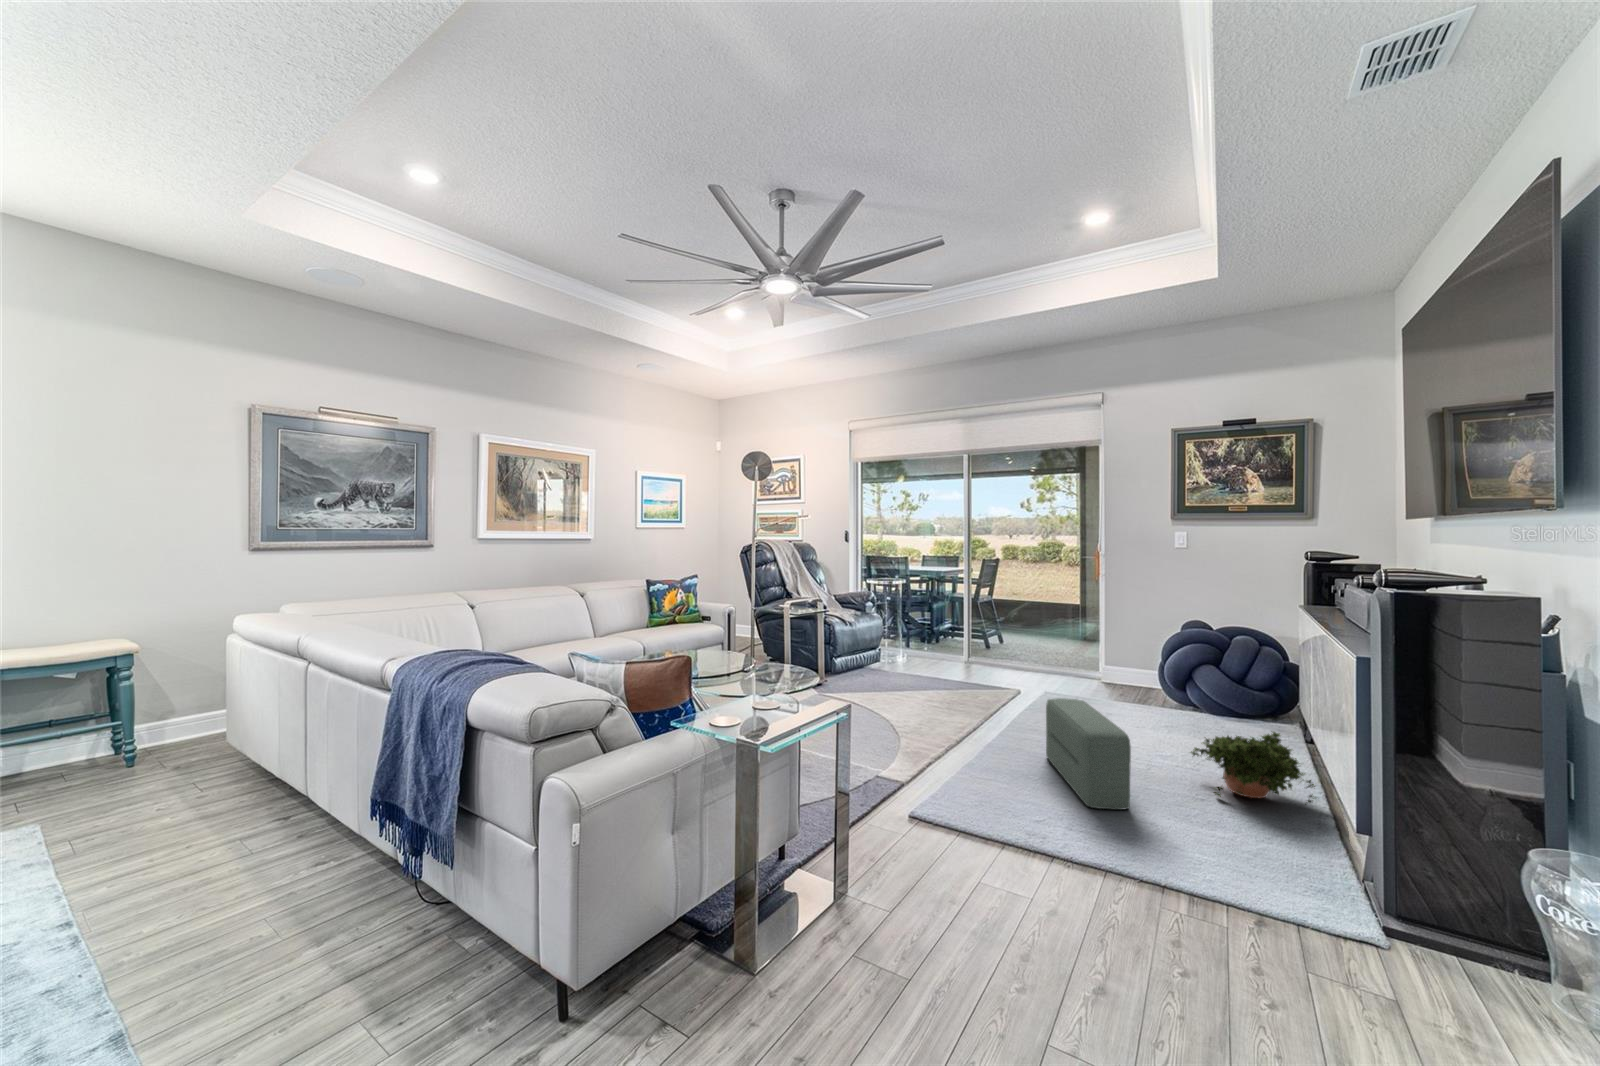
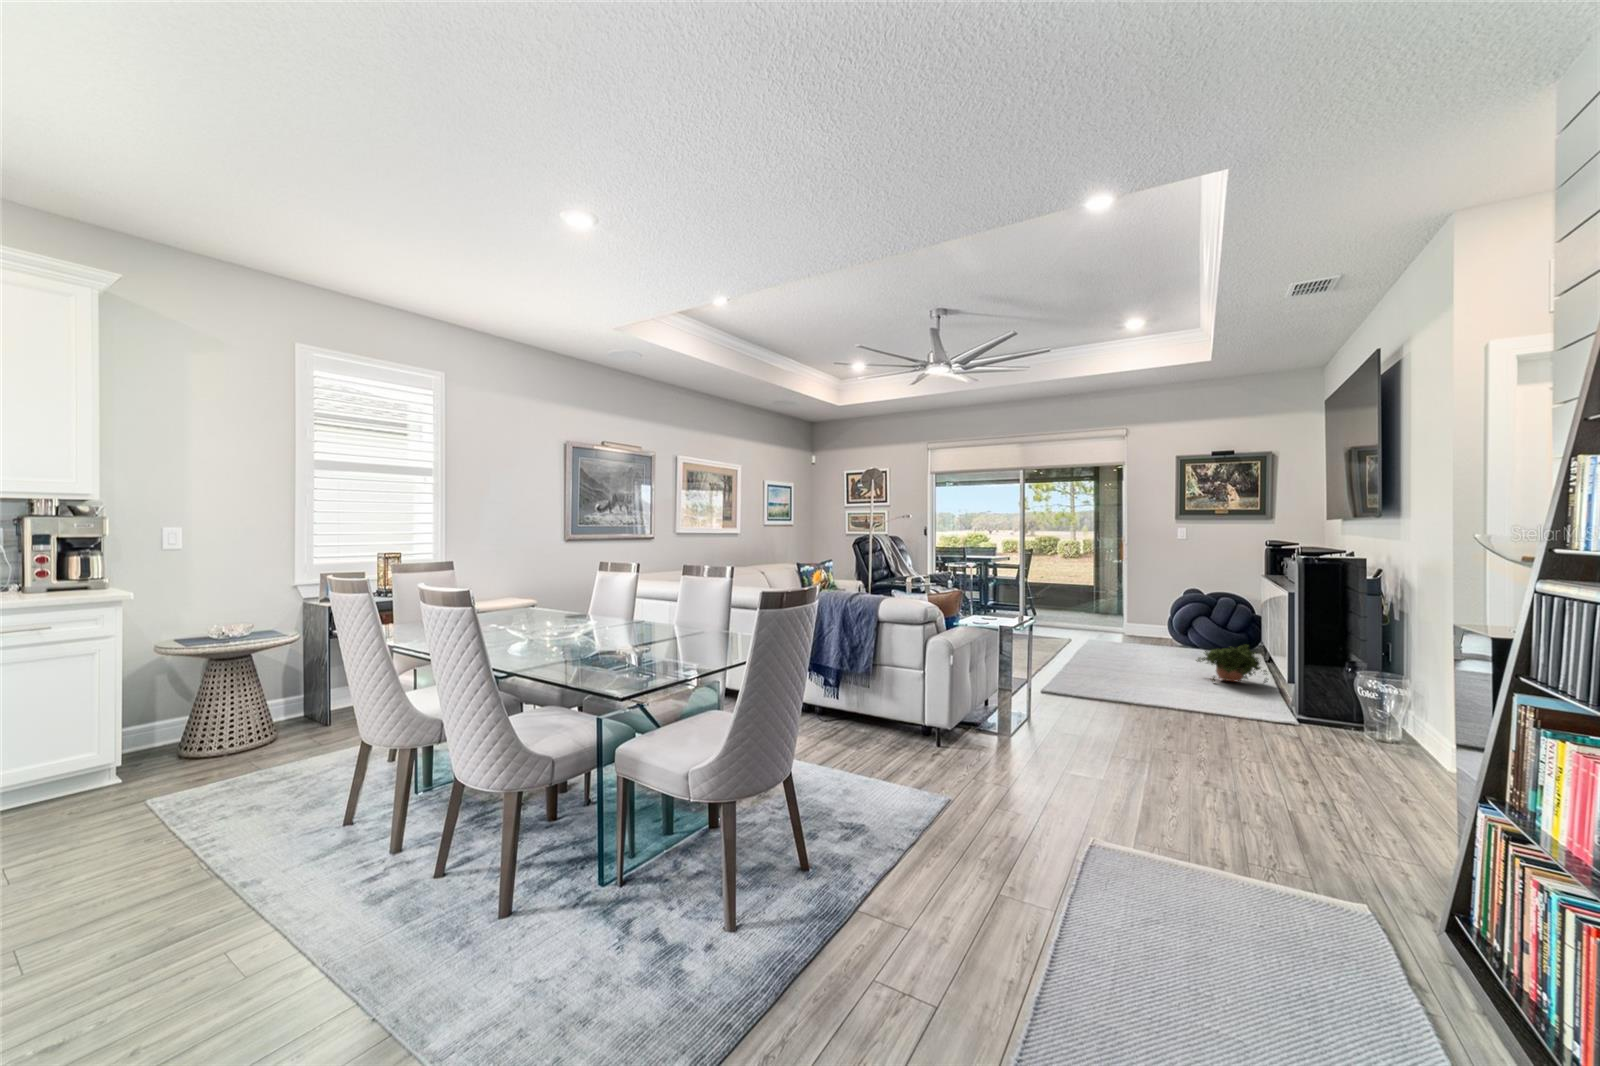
pouf: present [1046,698,1131,810] -> none [1106,631,1165,687]

